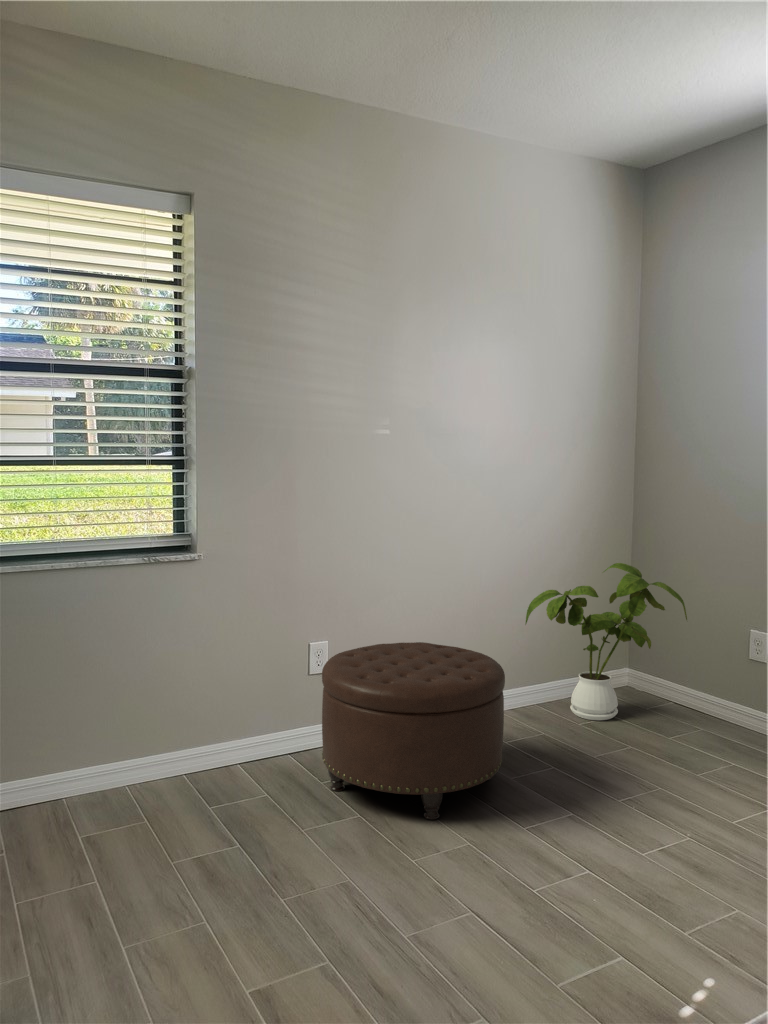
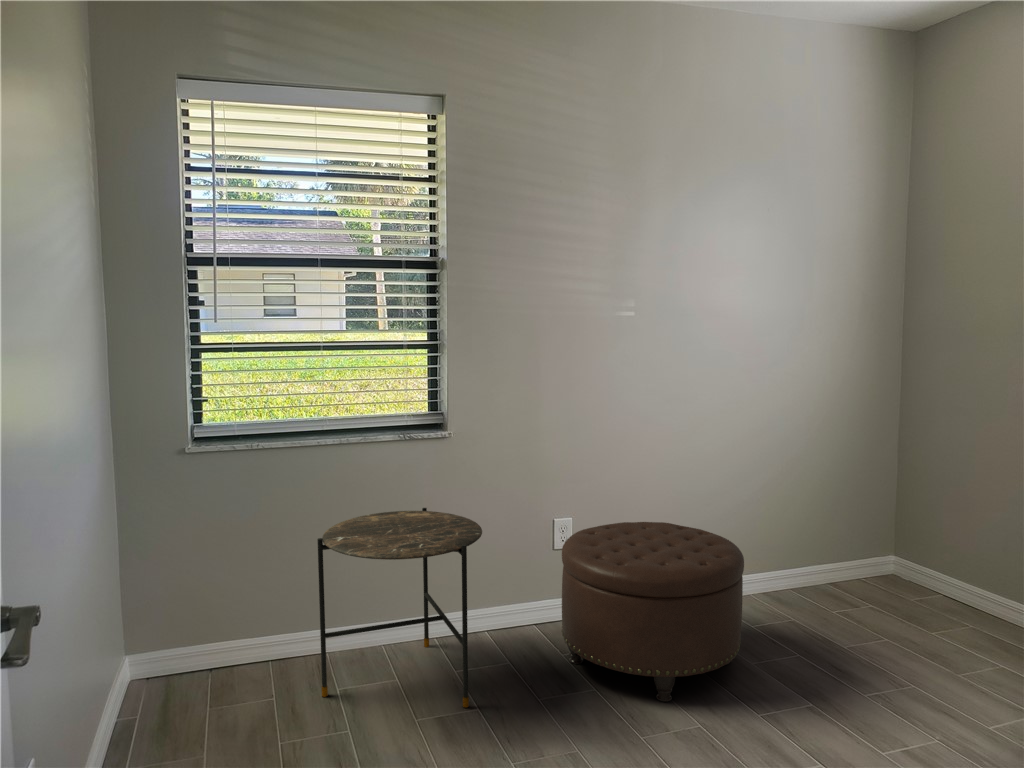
house plant: present [525,563,687,720] -> none [776,448,951,607]
side table: none [61,635,242,845] -> present [317,508,482,708]

